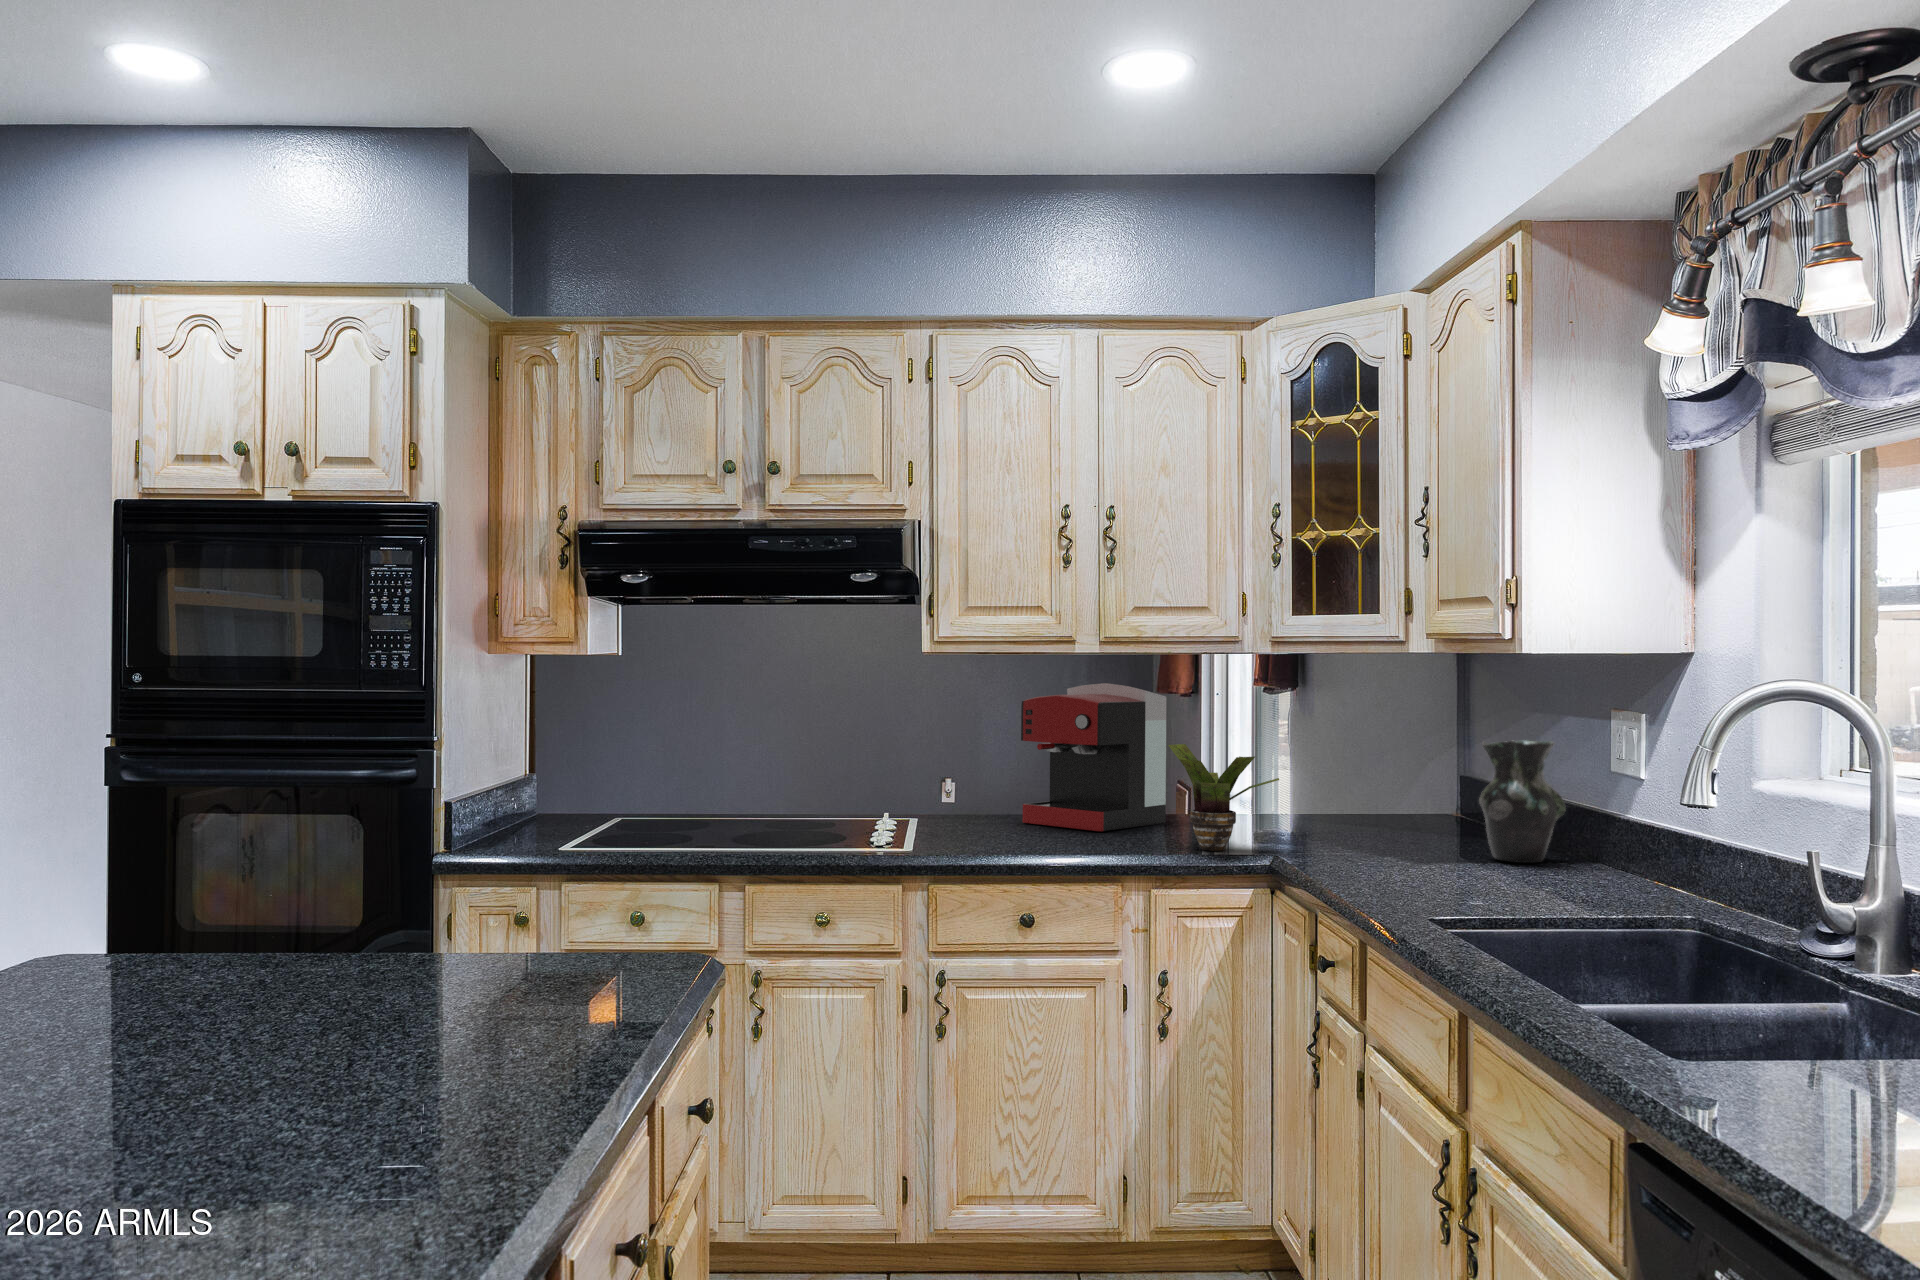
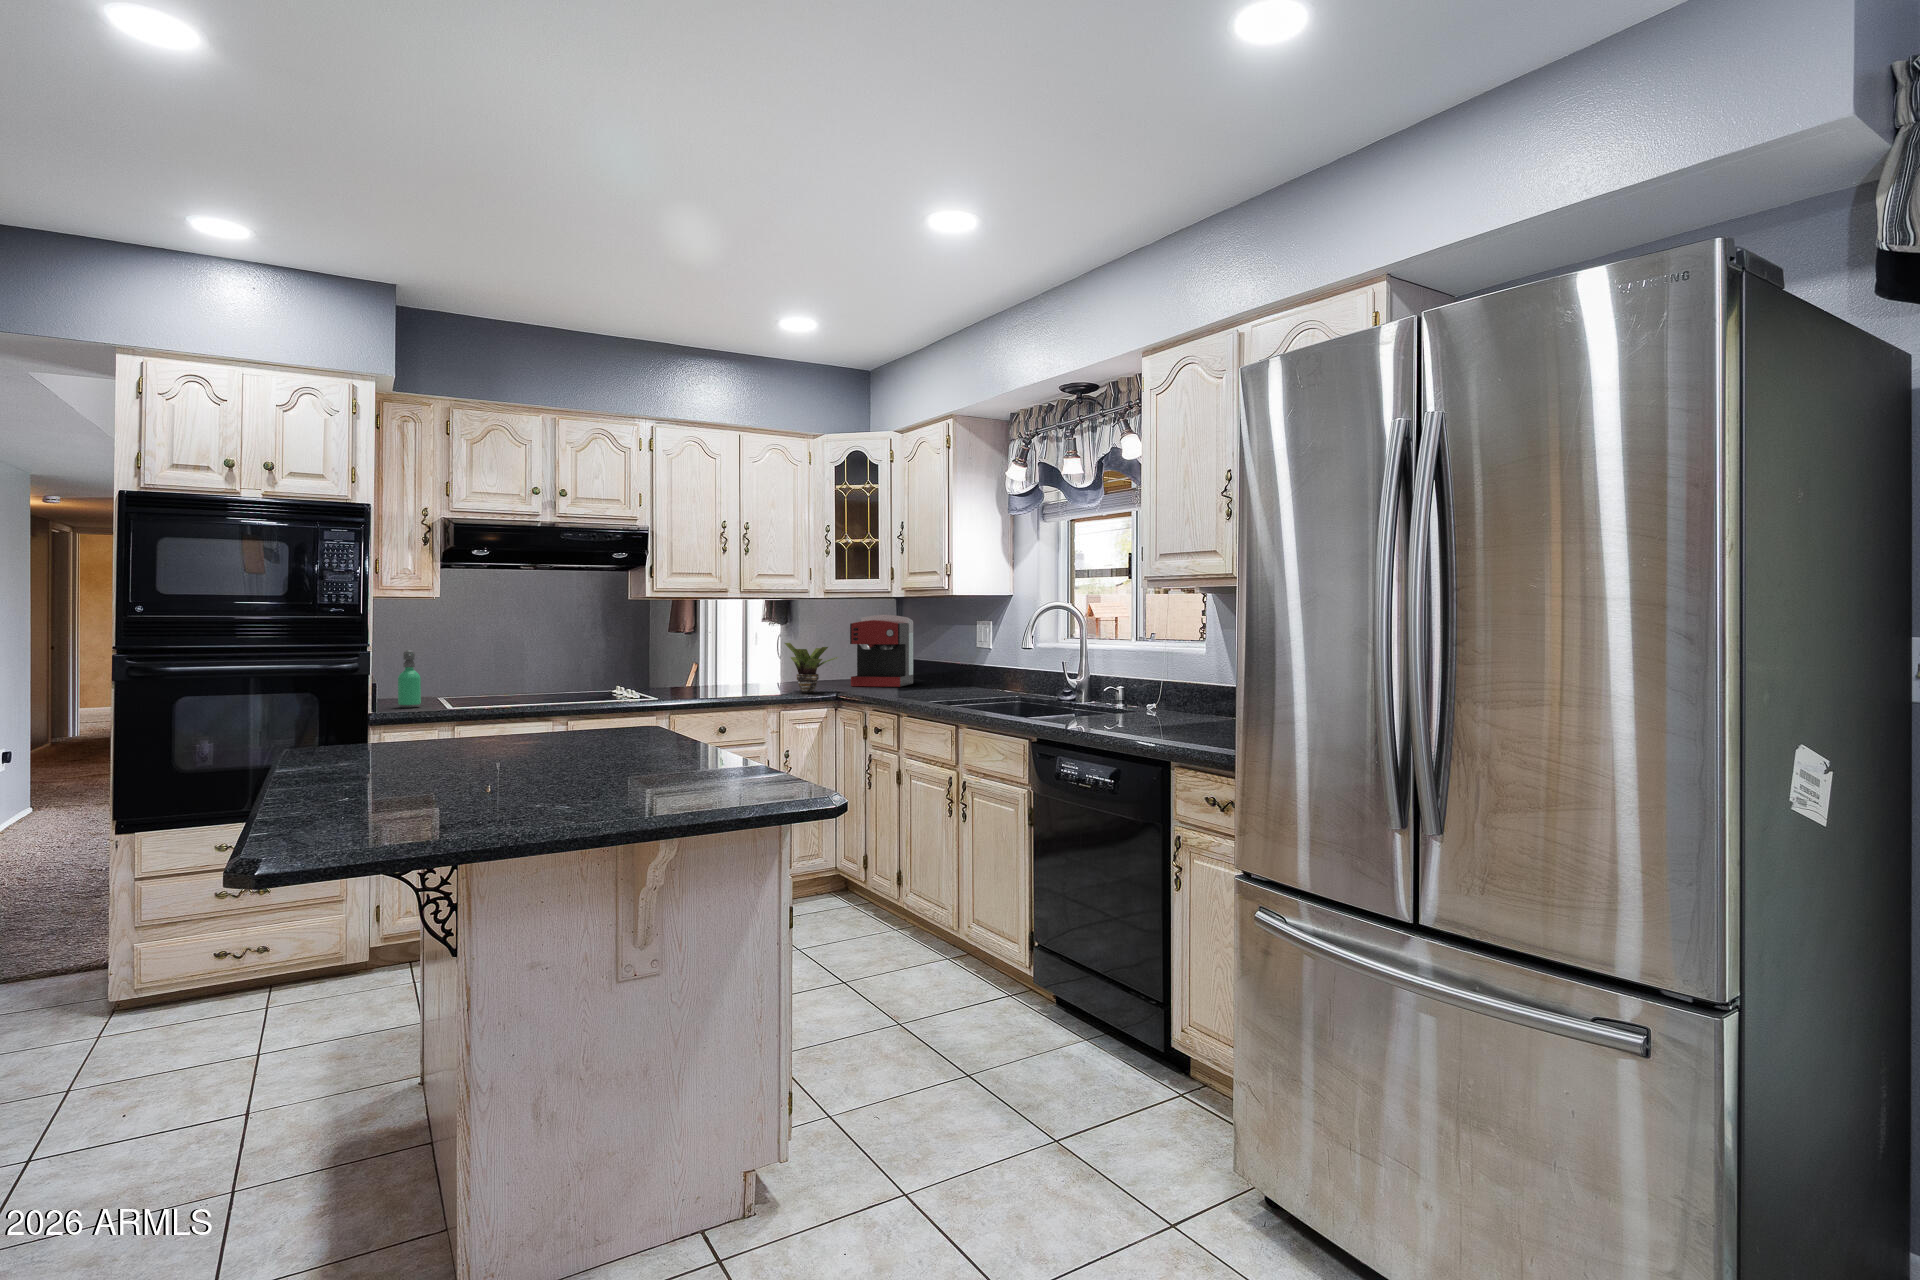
coffee maker: present [1021,683,1167,831] -> present [850,615,913,687]
vase: present [1479,740,1566,863] -> none [924,636,959,689]
soap dispenser: none [506,741,541,838] -> present [398,650,421,708]

